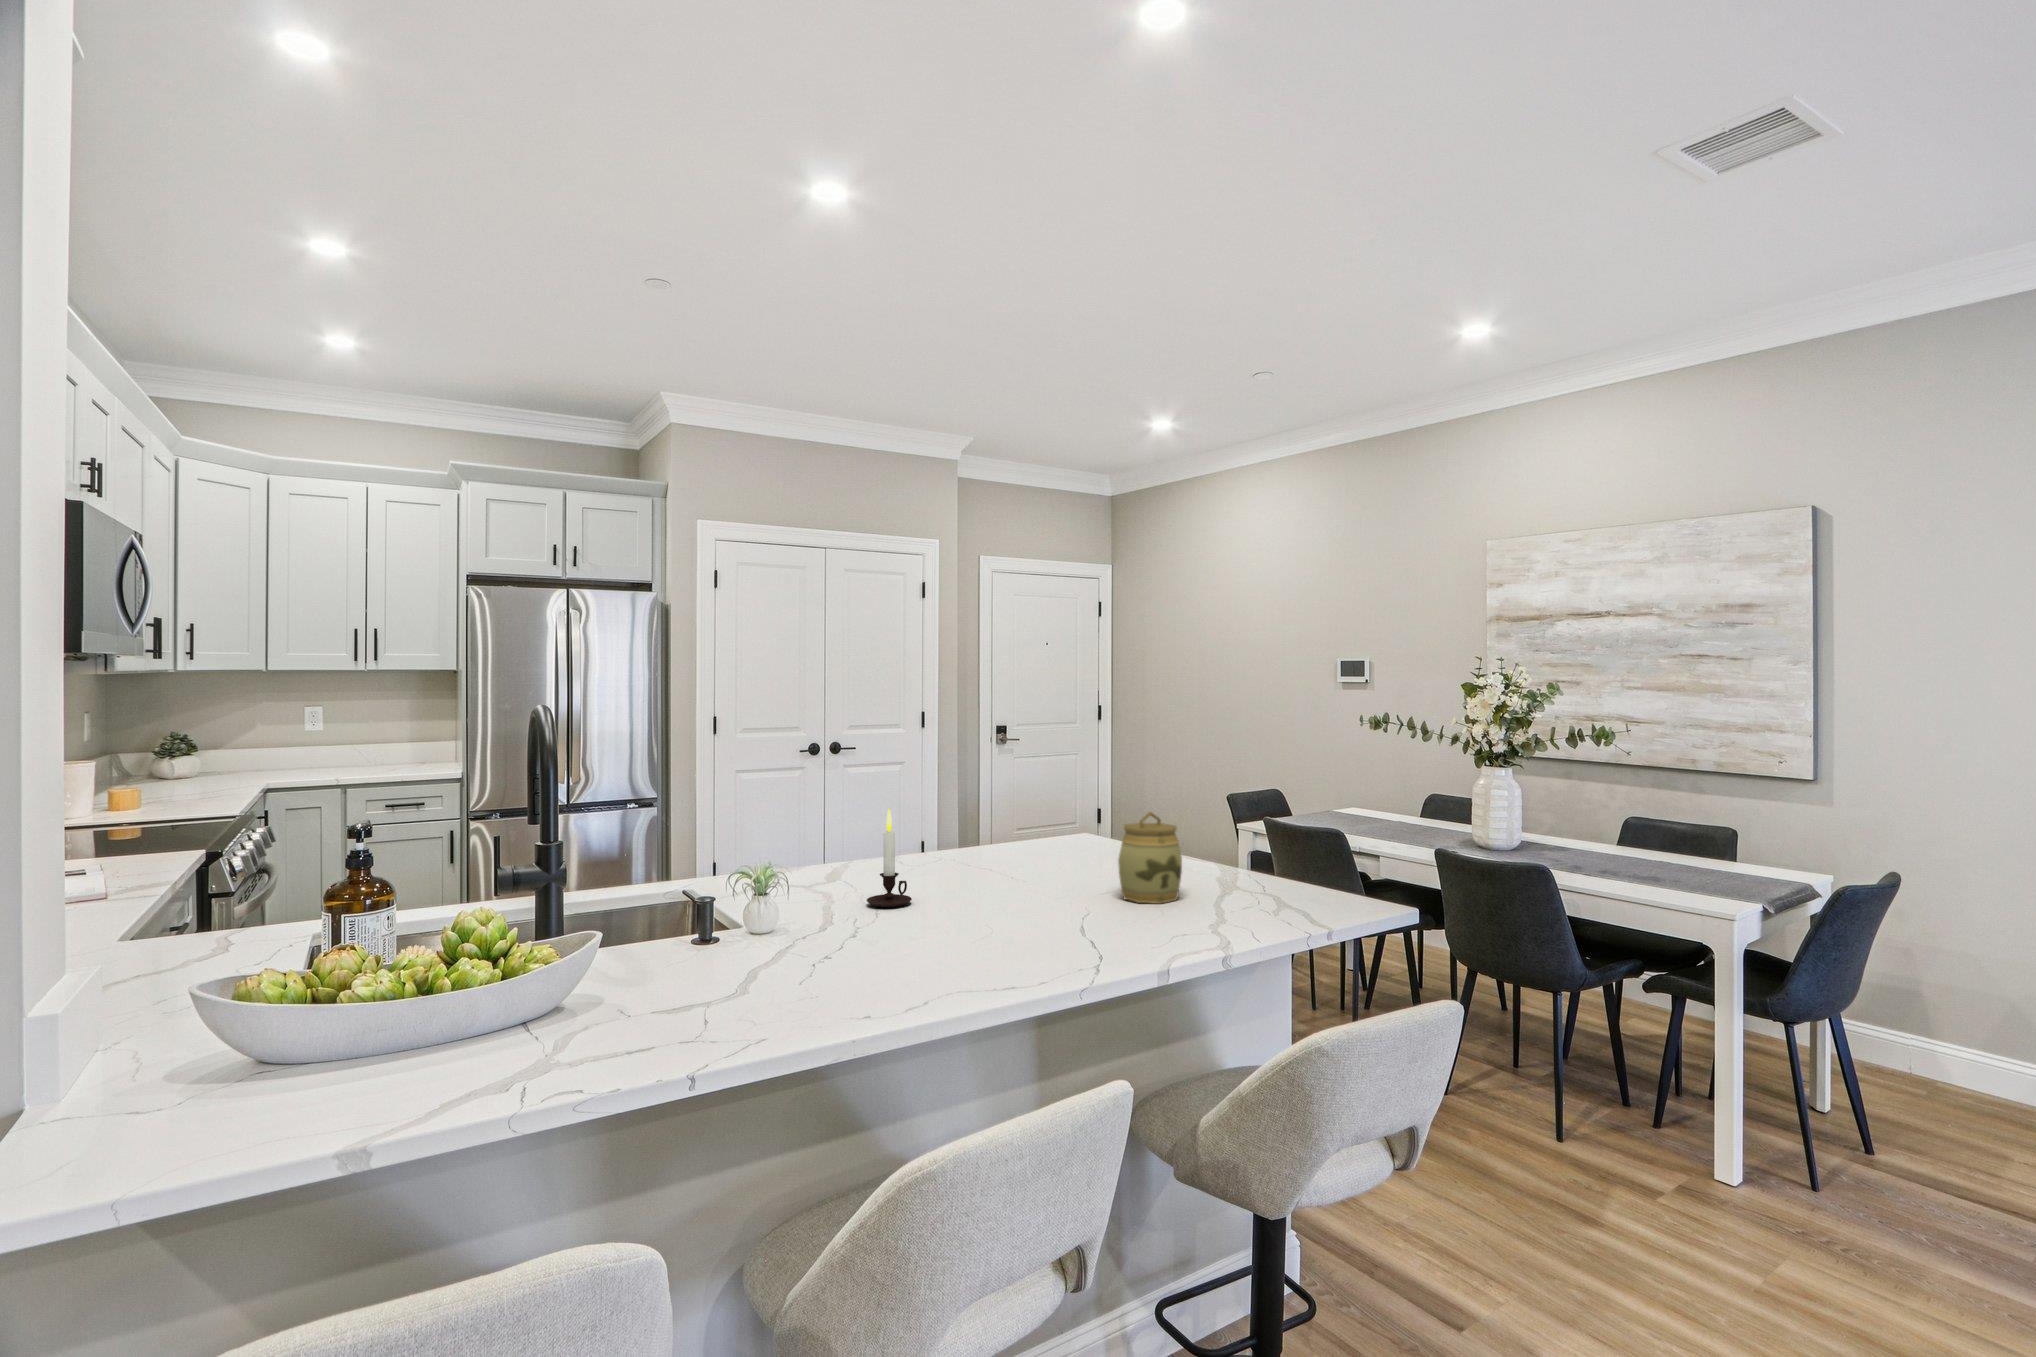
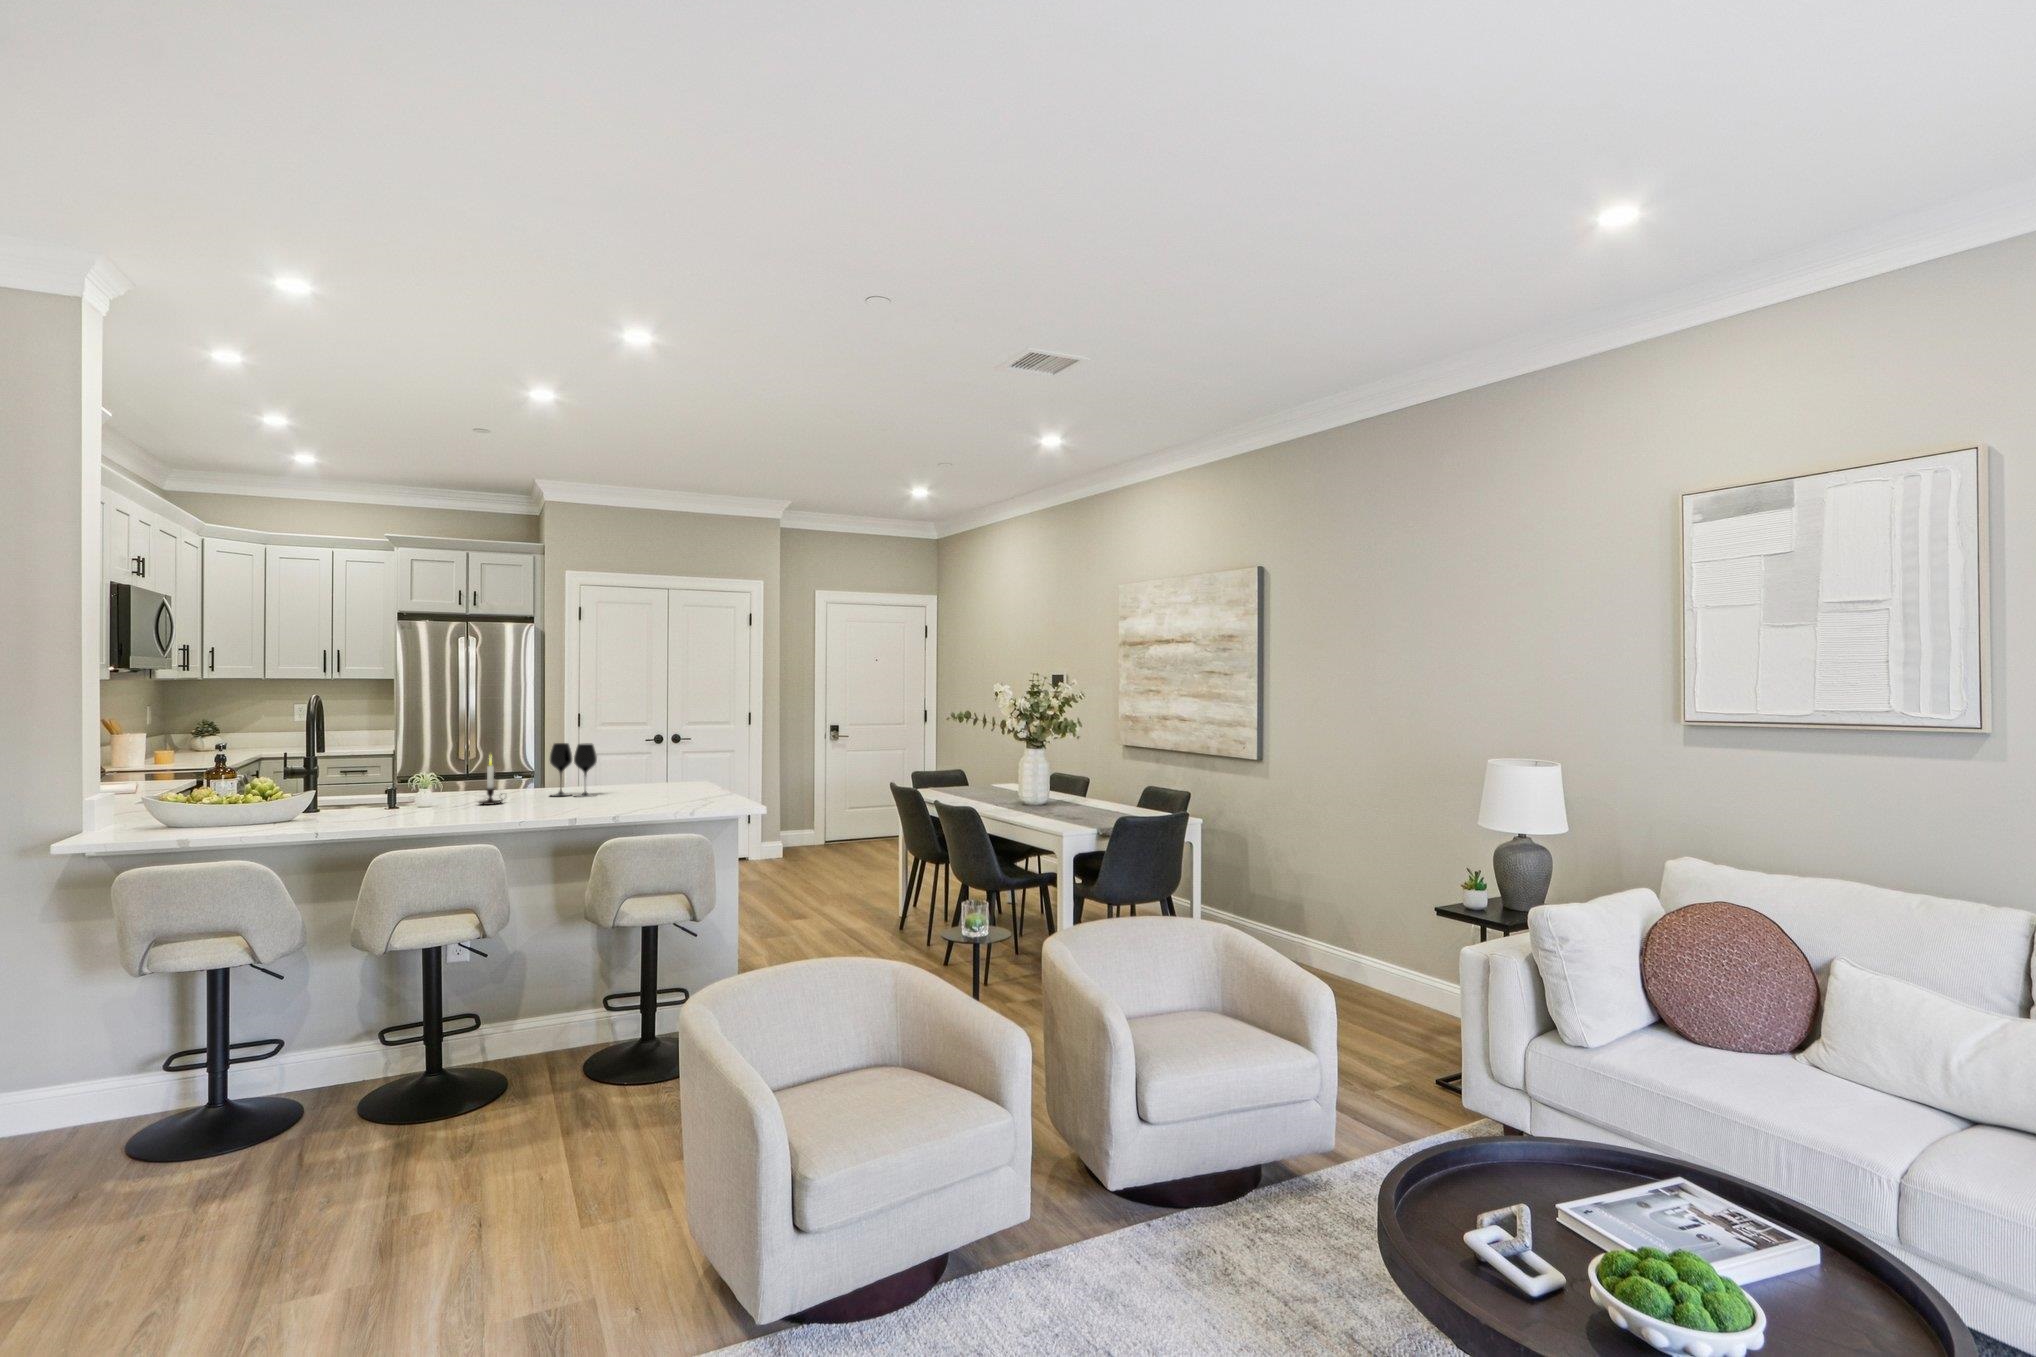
wine glass: none [930,780,1018,878] -> present [549,743,597,797]
jar: present [1118,812,1182,904] -> none [604,756,642,804]

